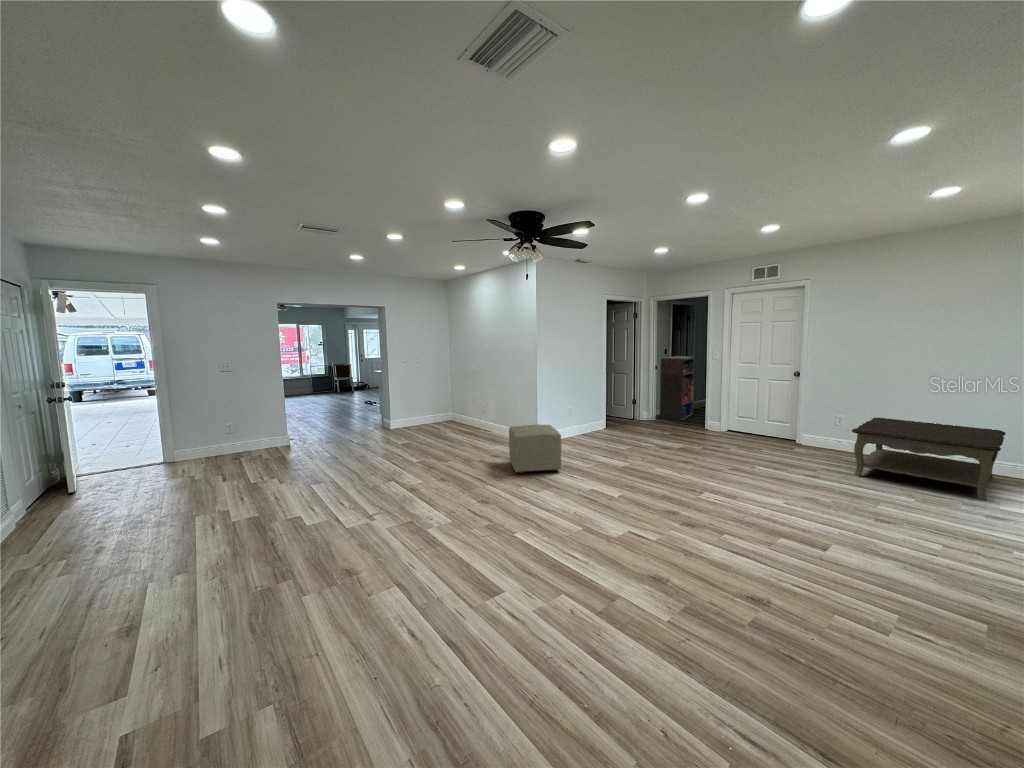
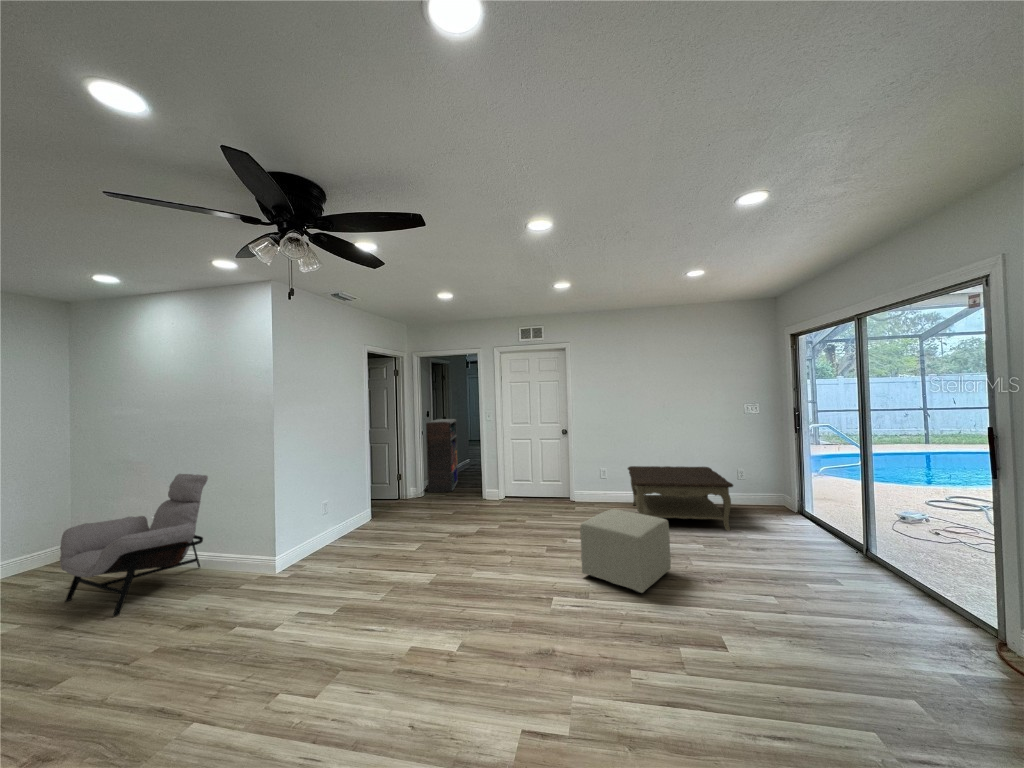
lounge chair: none [445,379,504,446] -> present [60,474,208,617]
ottoman: present [509,425,561,474] -> present [580,509,671,593]

